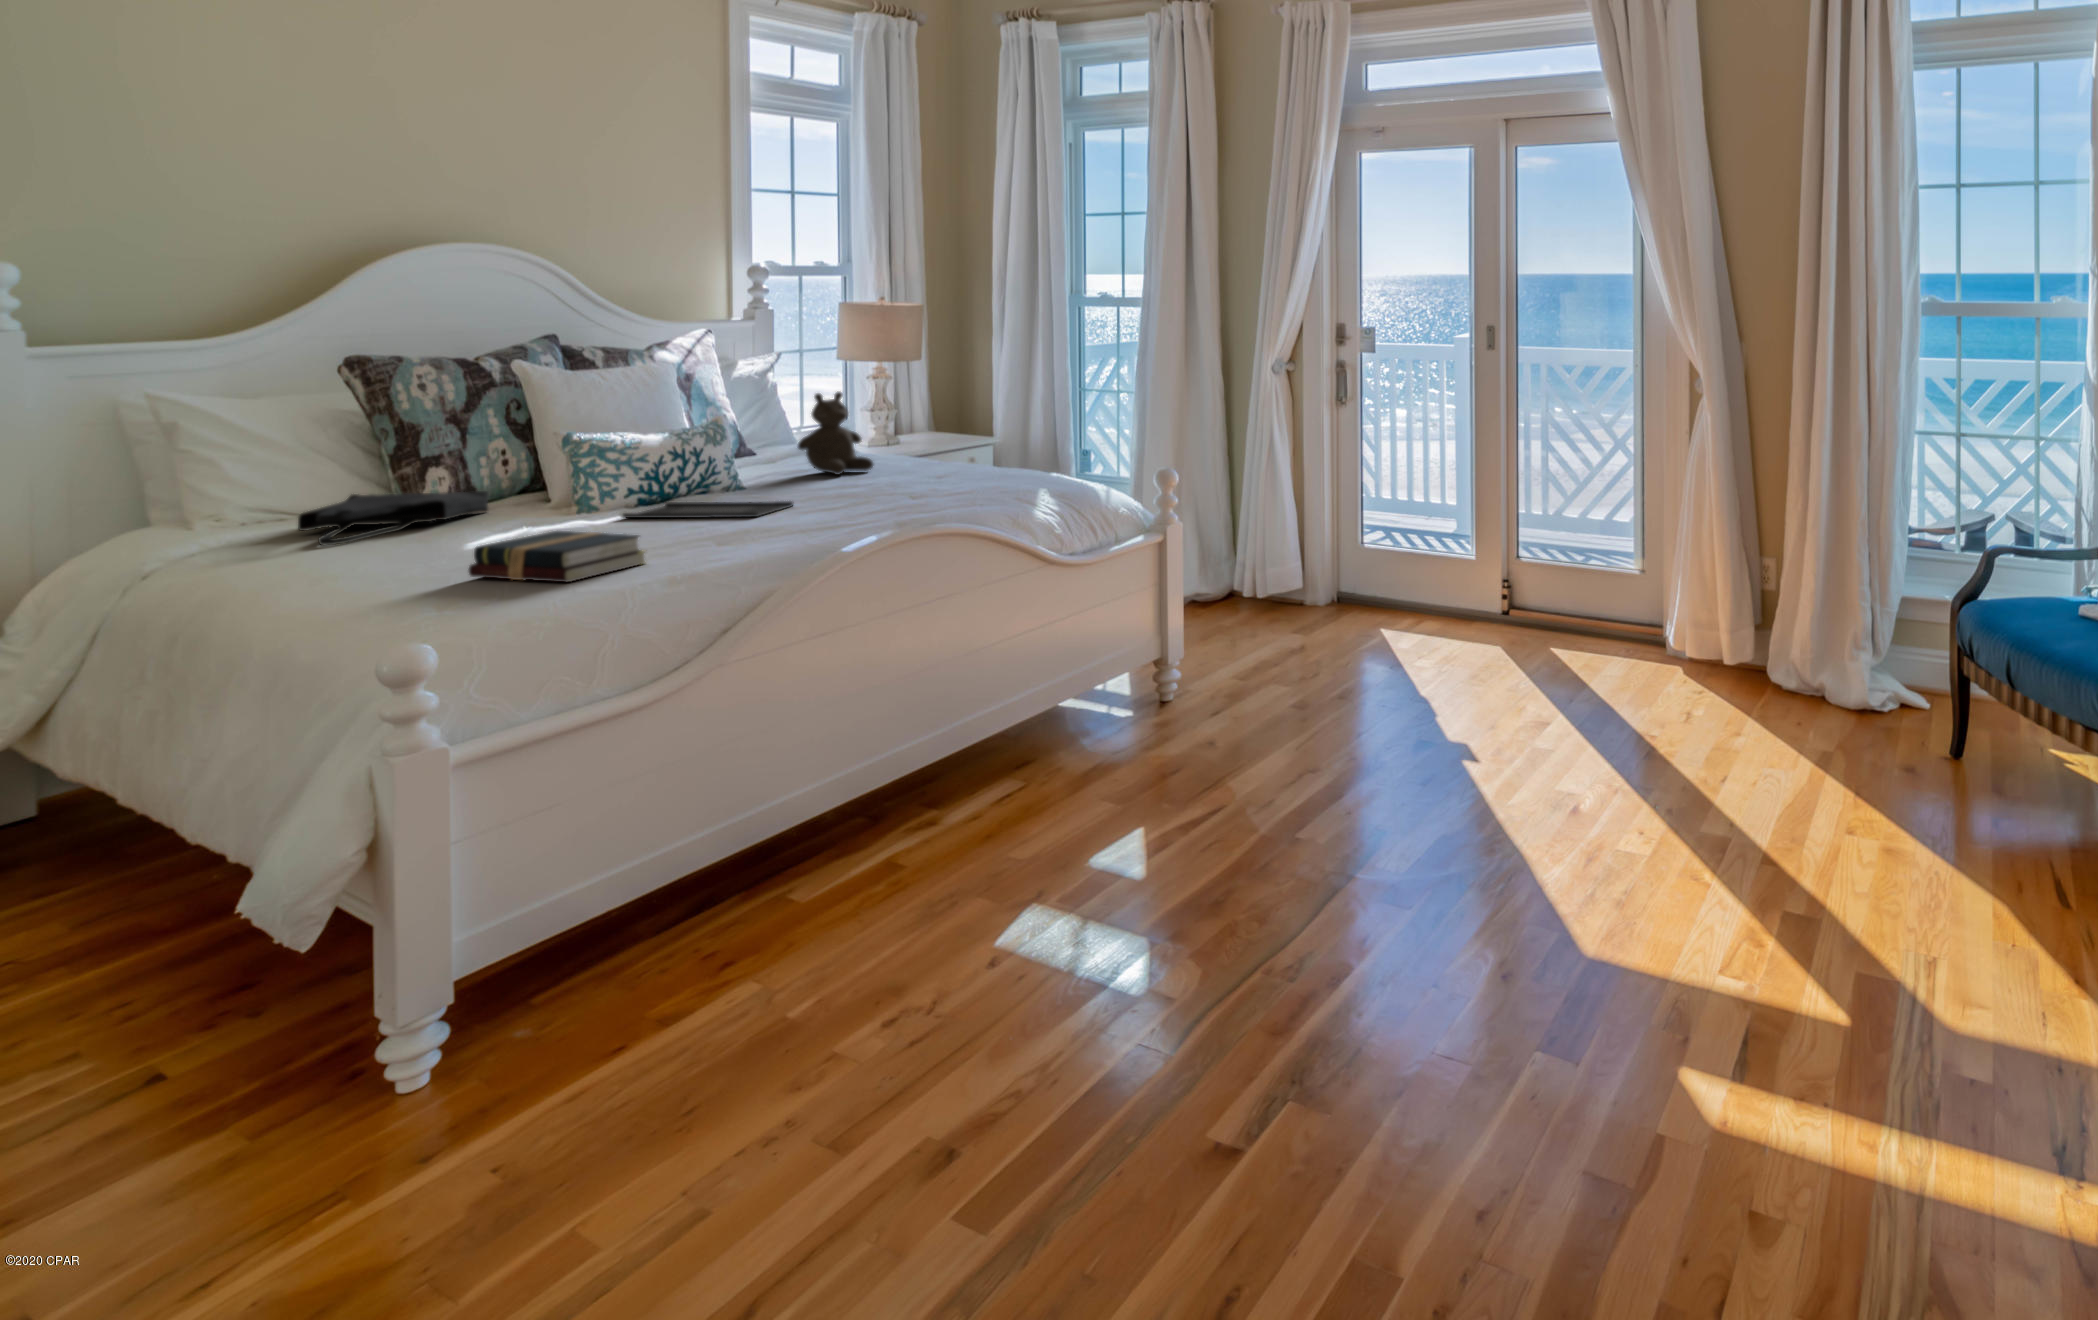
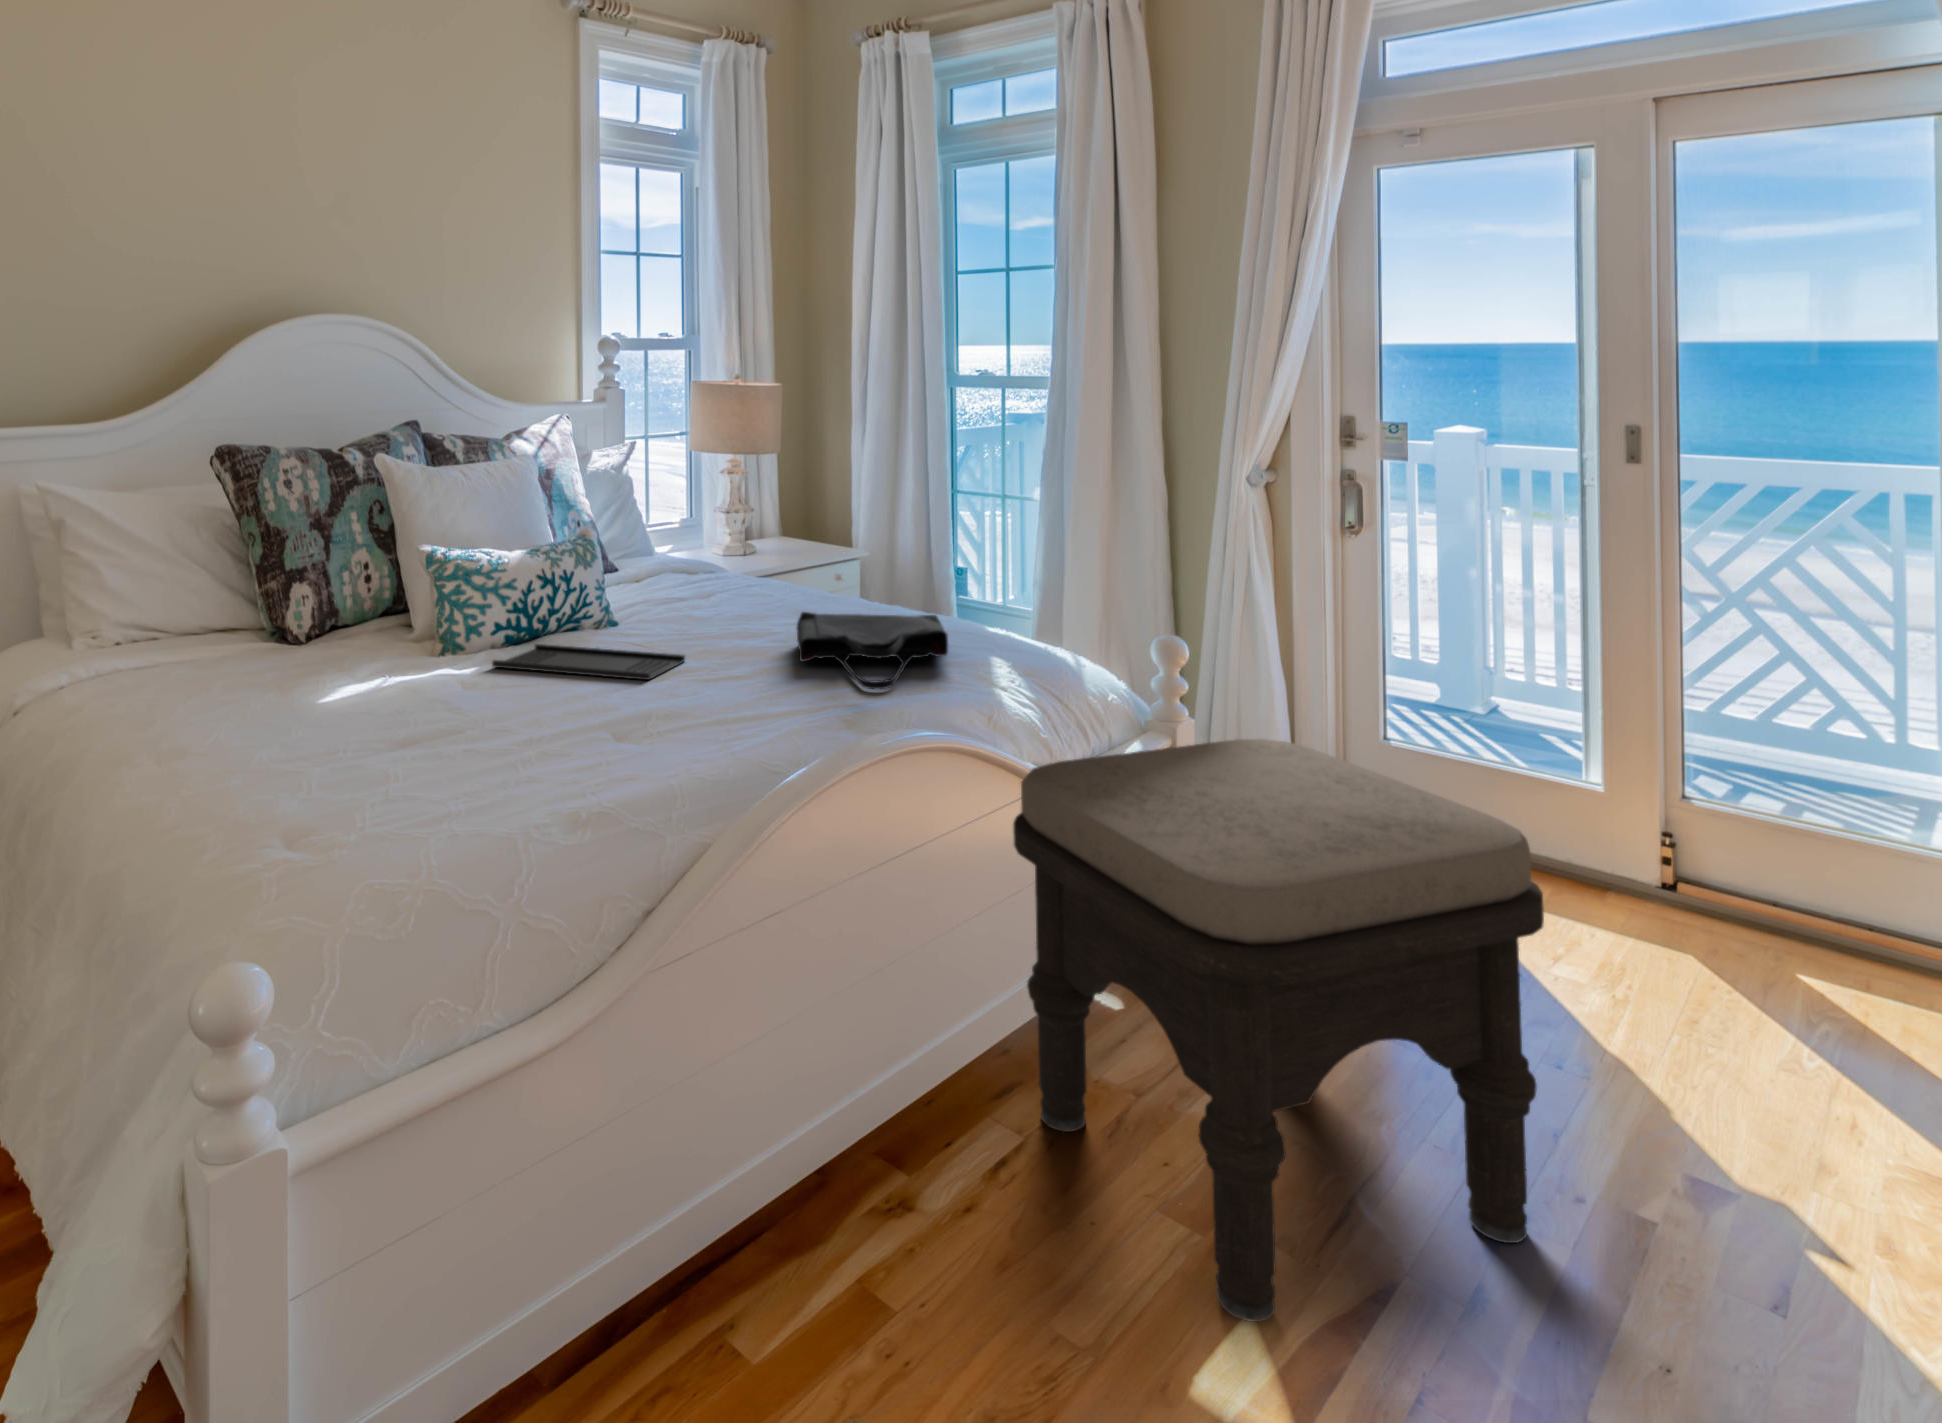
teddy bear: present [798,392,873,475] -> none [667,495,752,606]
tote bag: present [298,491,489,545] -> present [797,612,948,689]
ottoman: none [1028,530,1322,830] -> present [1013,739,1544,1322]
hardback book: present [469,531,645,582] -> none [336,704,544,802]

